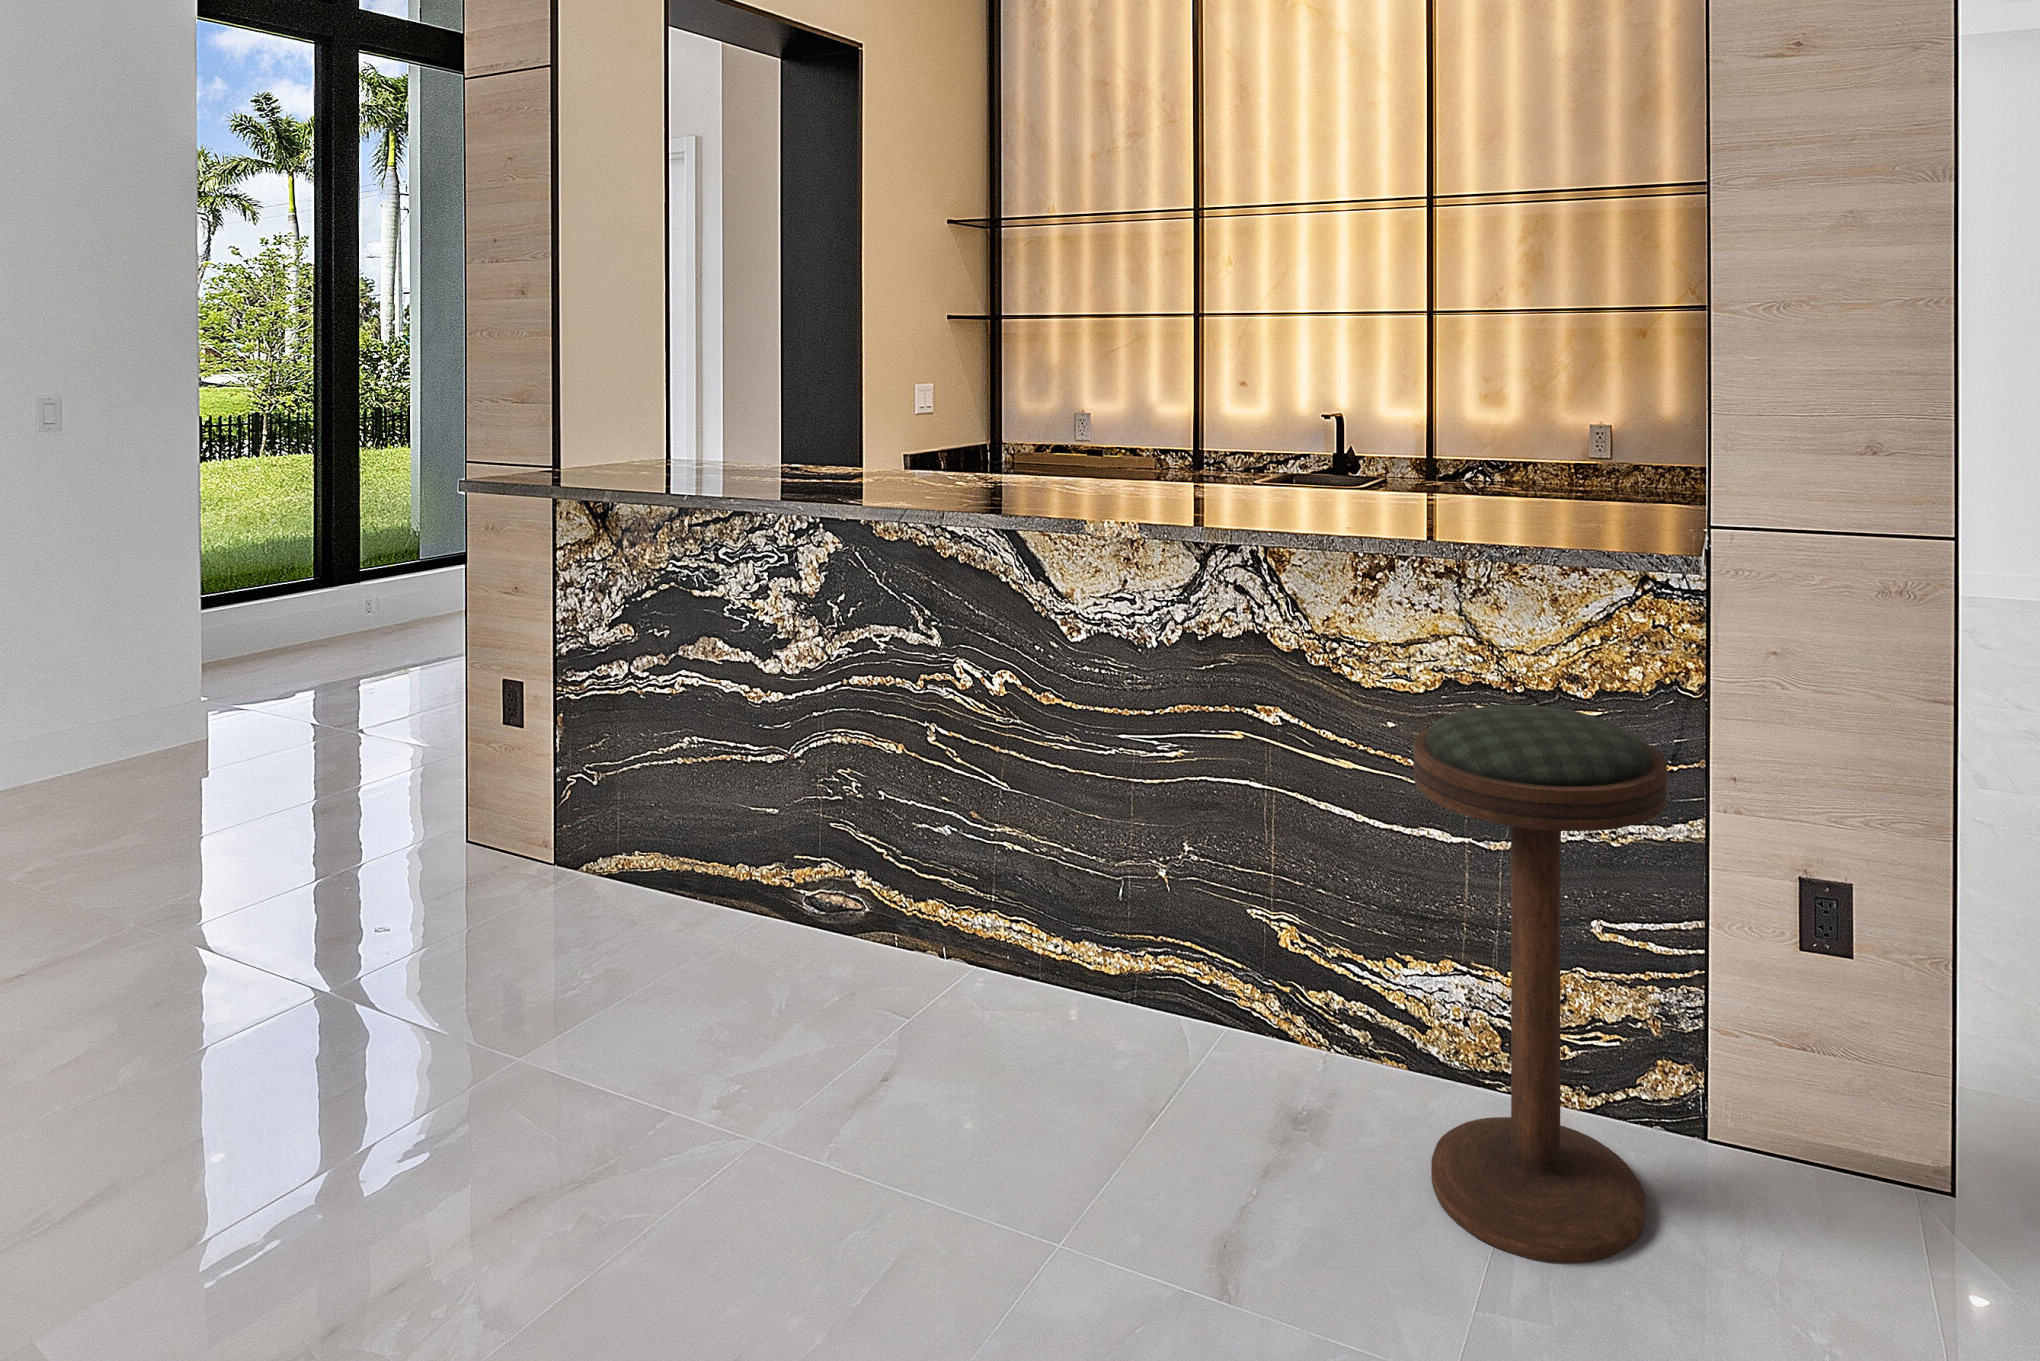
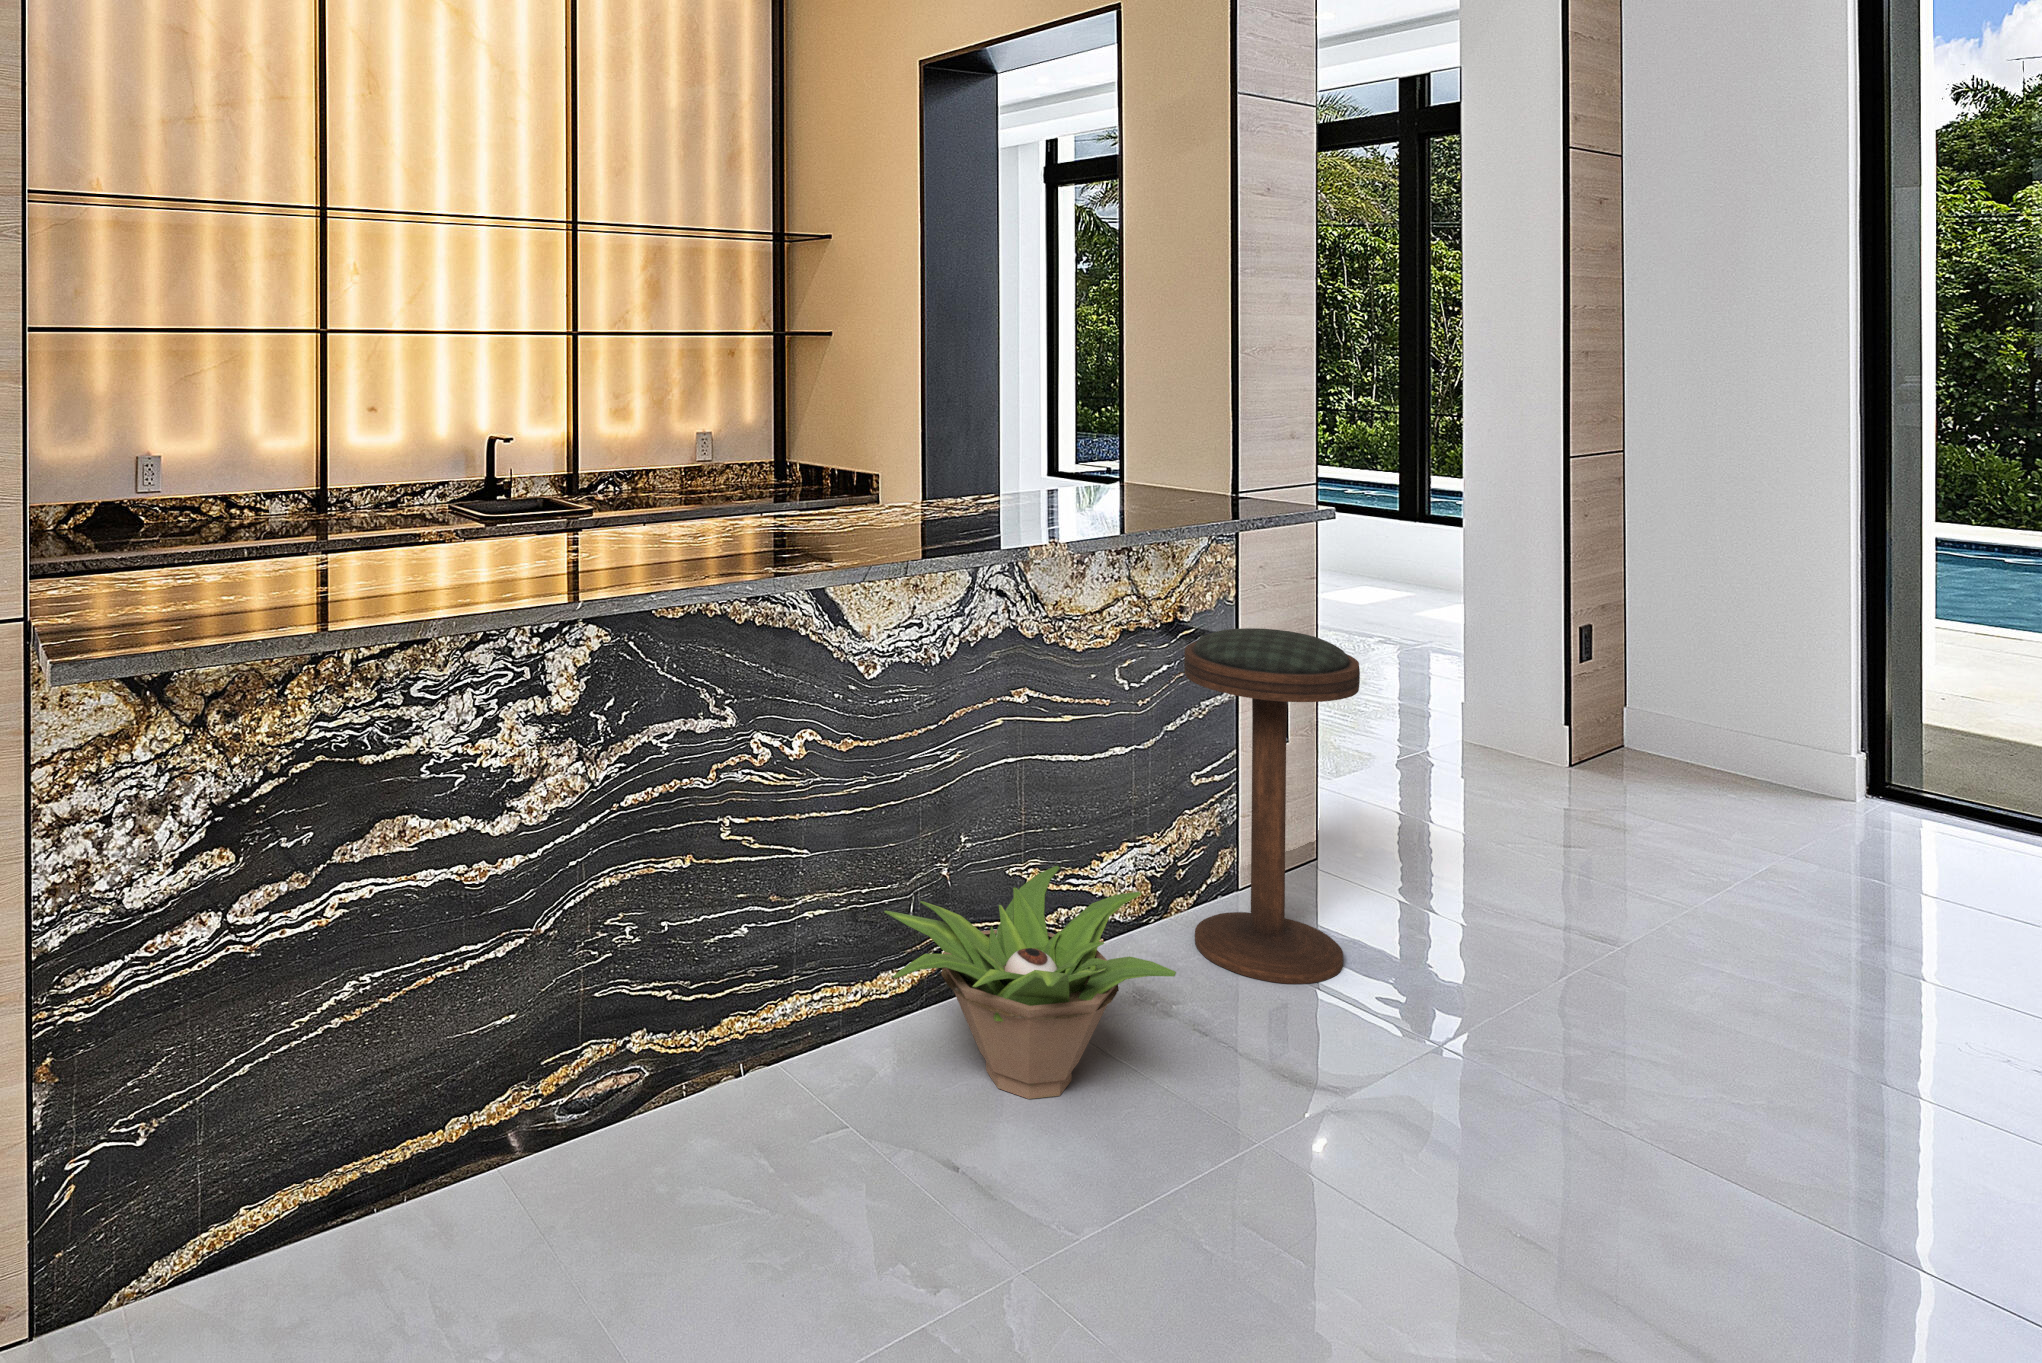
decorative plant: none [885,871,1201,1103] -> present [884,866,1176,1099]

